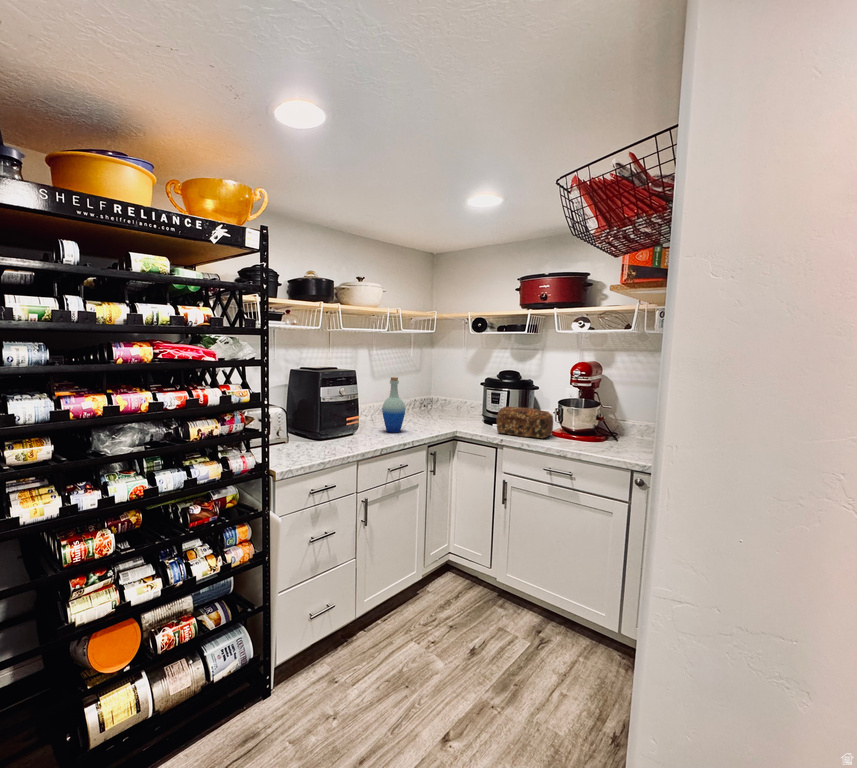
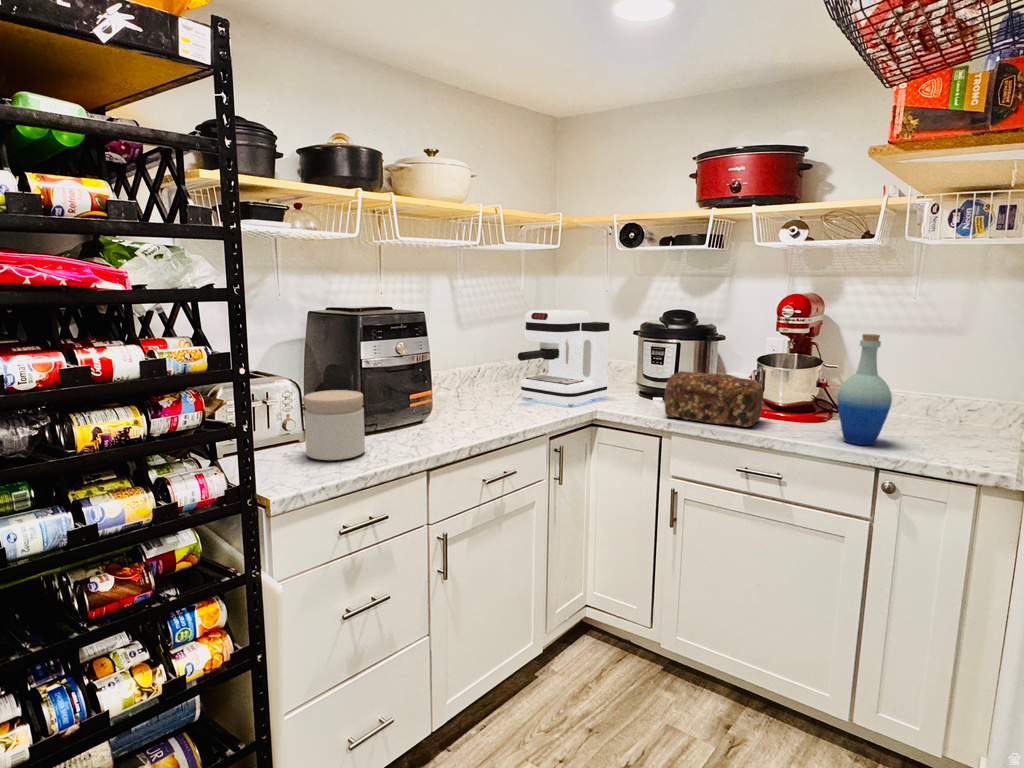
coffee maker: none [411,369,466,427] -> present [518,310,610,406]
bottle: present [382,377,405,432] -> present [837,334,892,445]
jar: none [290,415,323,454] -> present [304,390,365,460]

